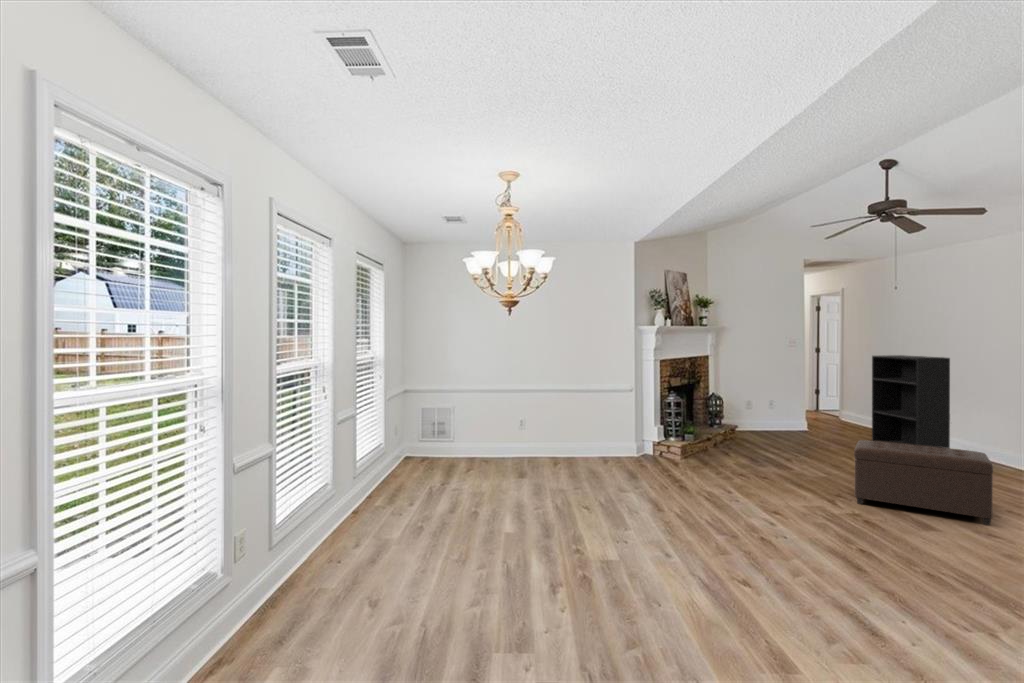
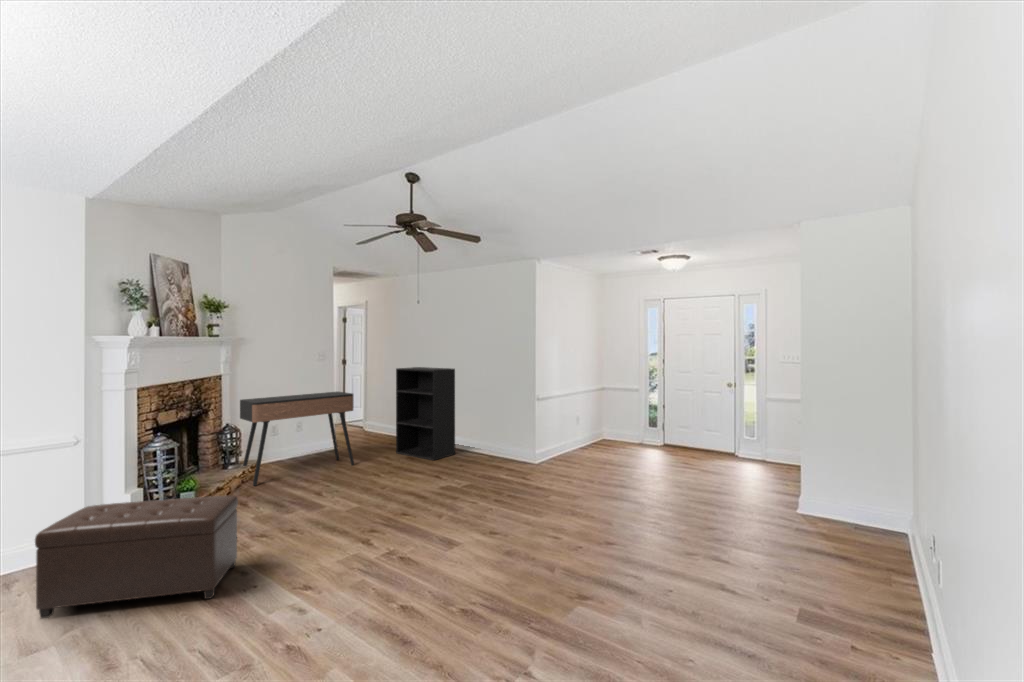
console table: none [722,375,823,444] -> present [240,392,354,486]
ottoman: present [854,440,993,525] -> present [35,496,238,618]

